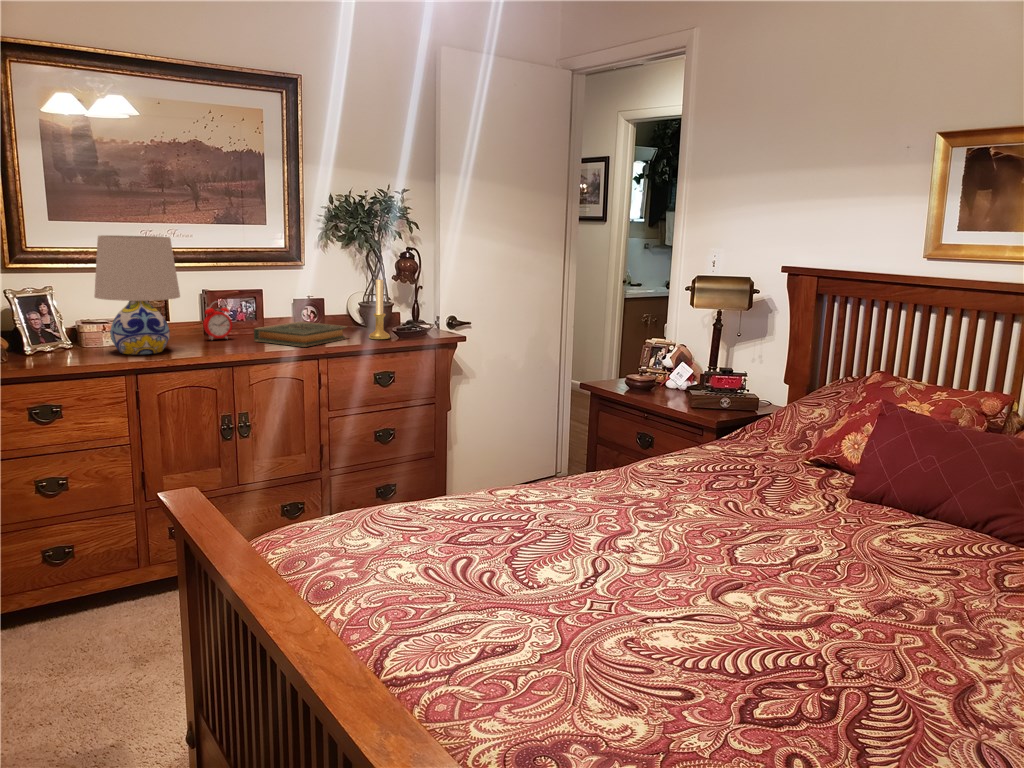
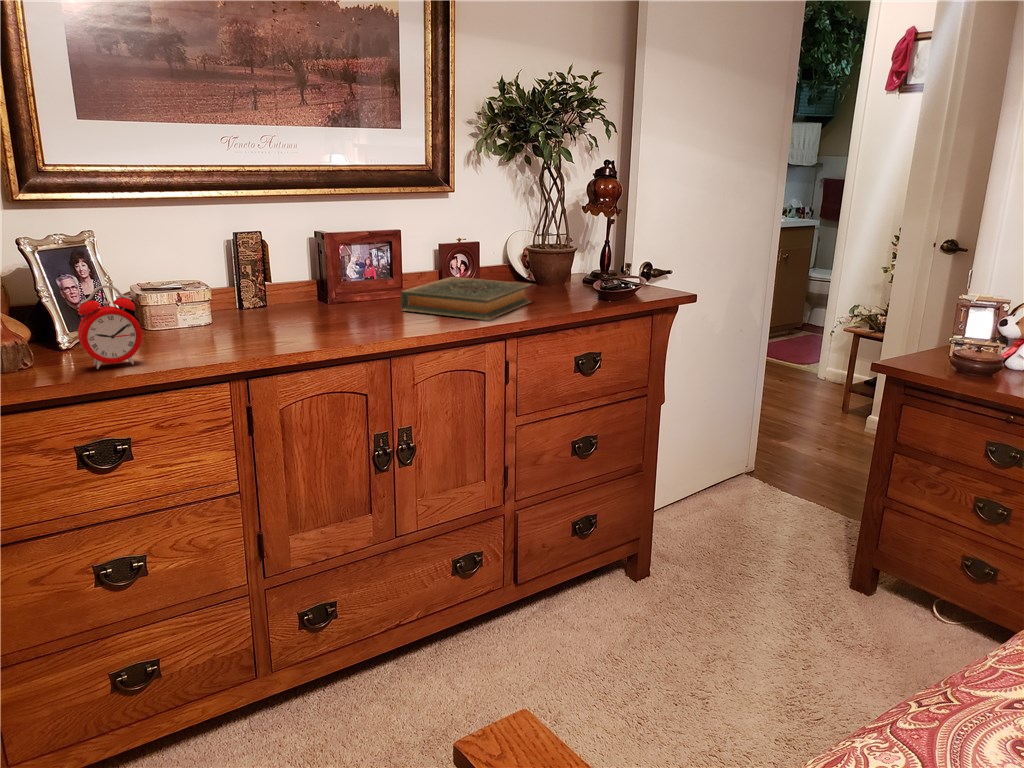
table lamp: present [94,235,180,354] -> none [168,142,304,342]
candle holder: present [369,279,390,339] -> none [561,208,592,303]
alarm clock: present [203,304,232,339] -> present [78,285,142,369]

